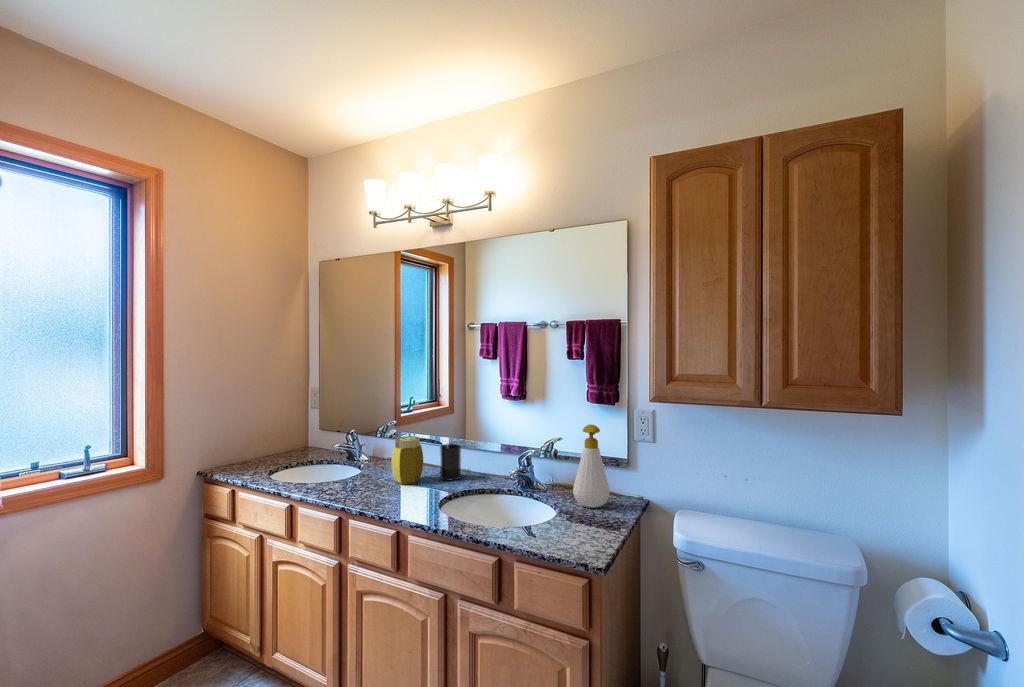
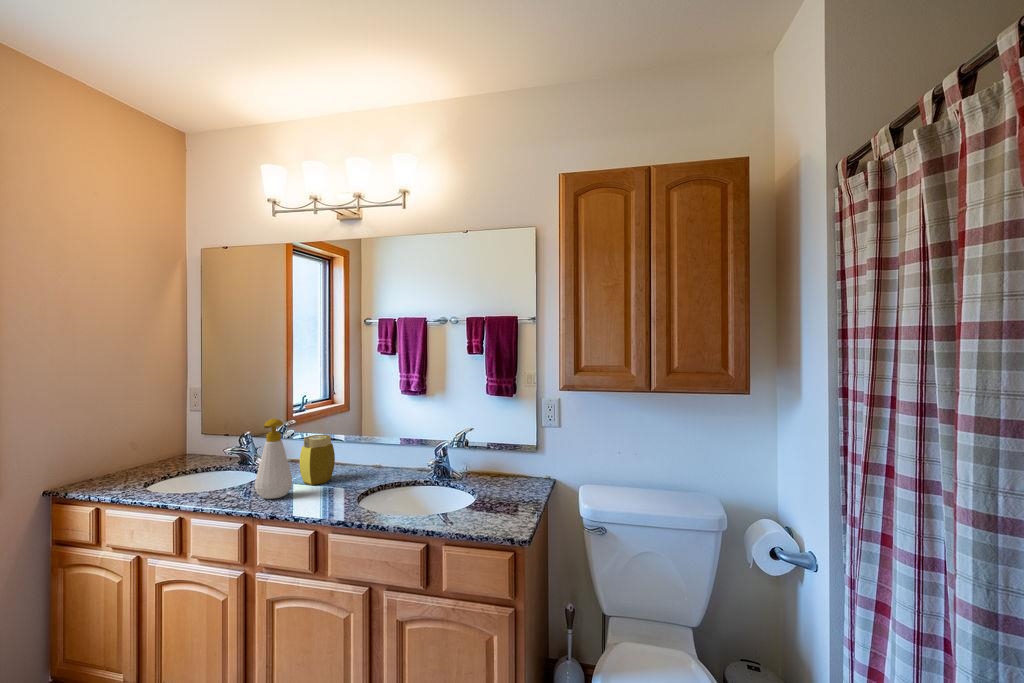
soap bottle: present [573,425,610,508] -> present [255,419,292,499]
candle: present [440,443,461,481] -> none [353,438,375,477]

